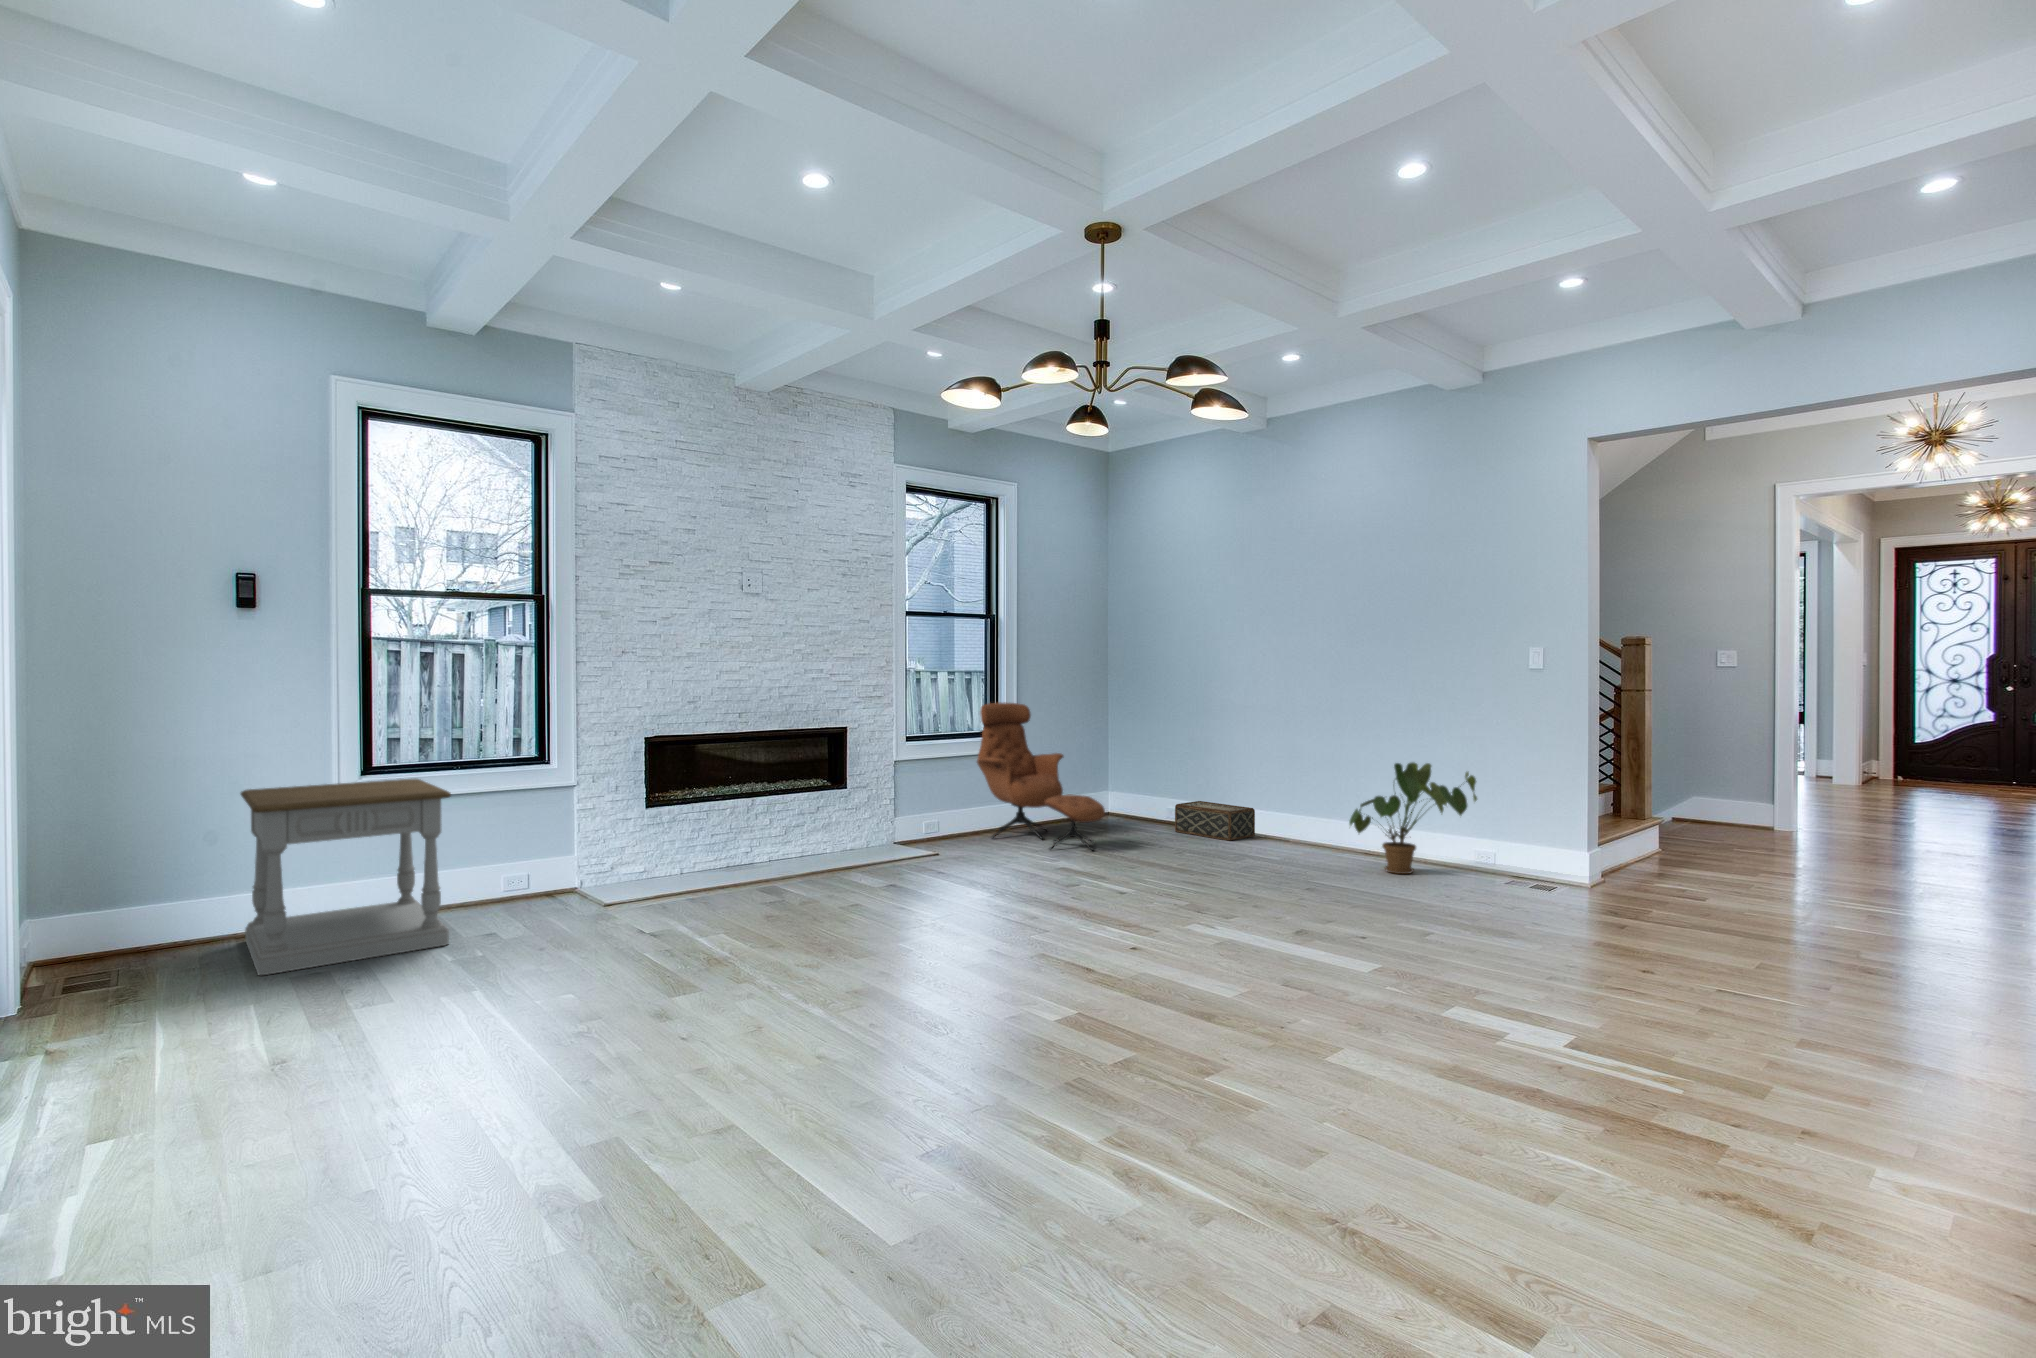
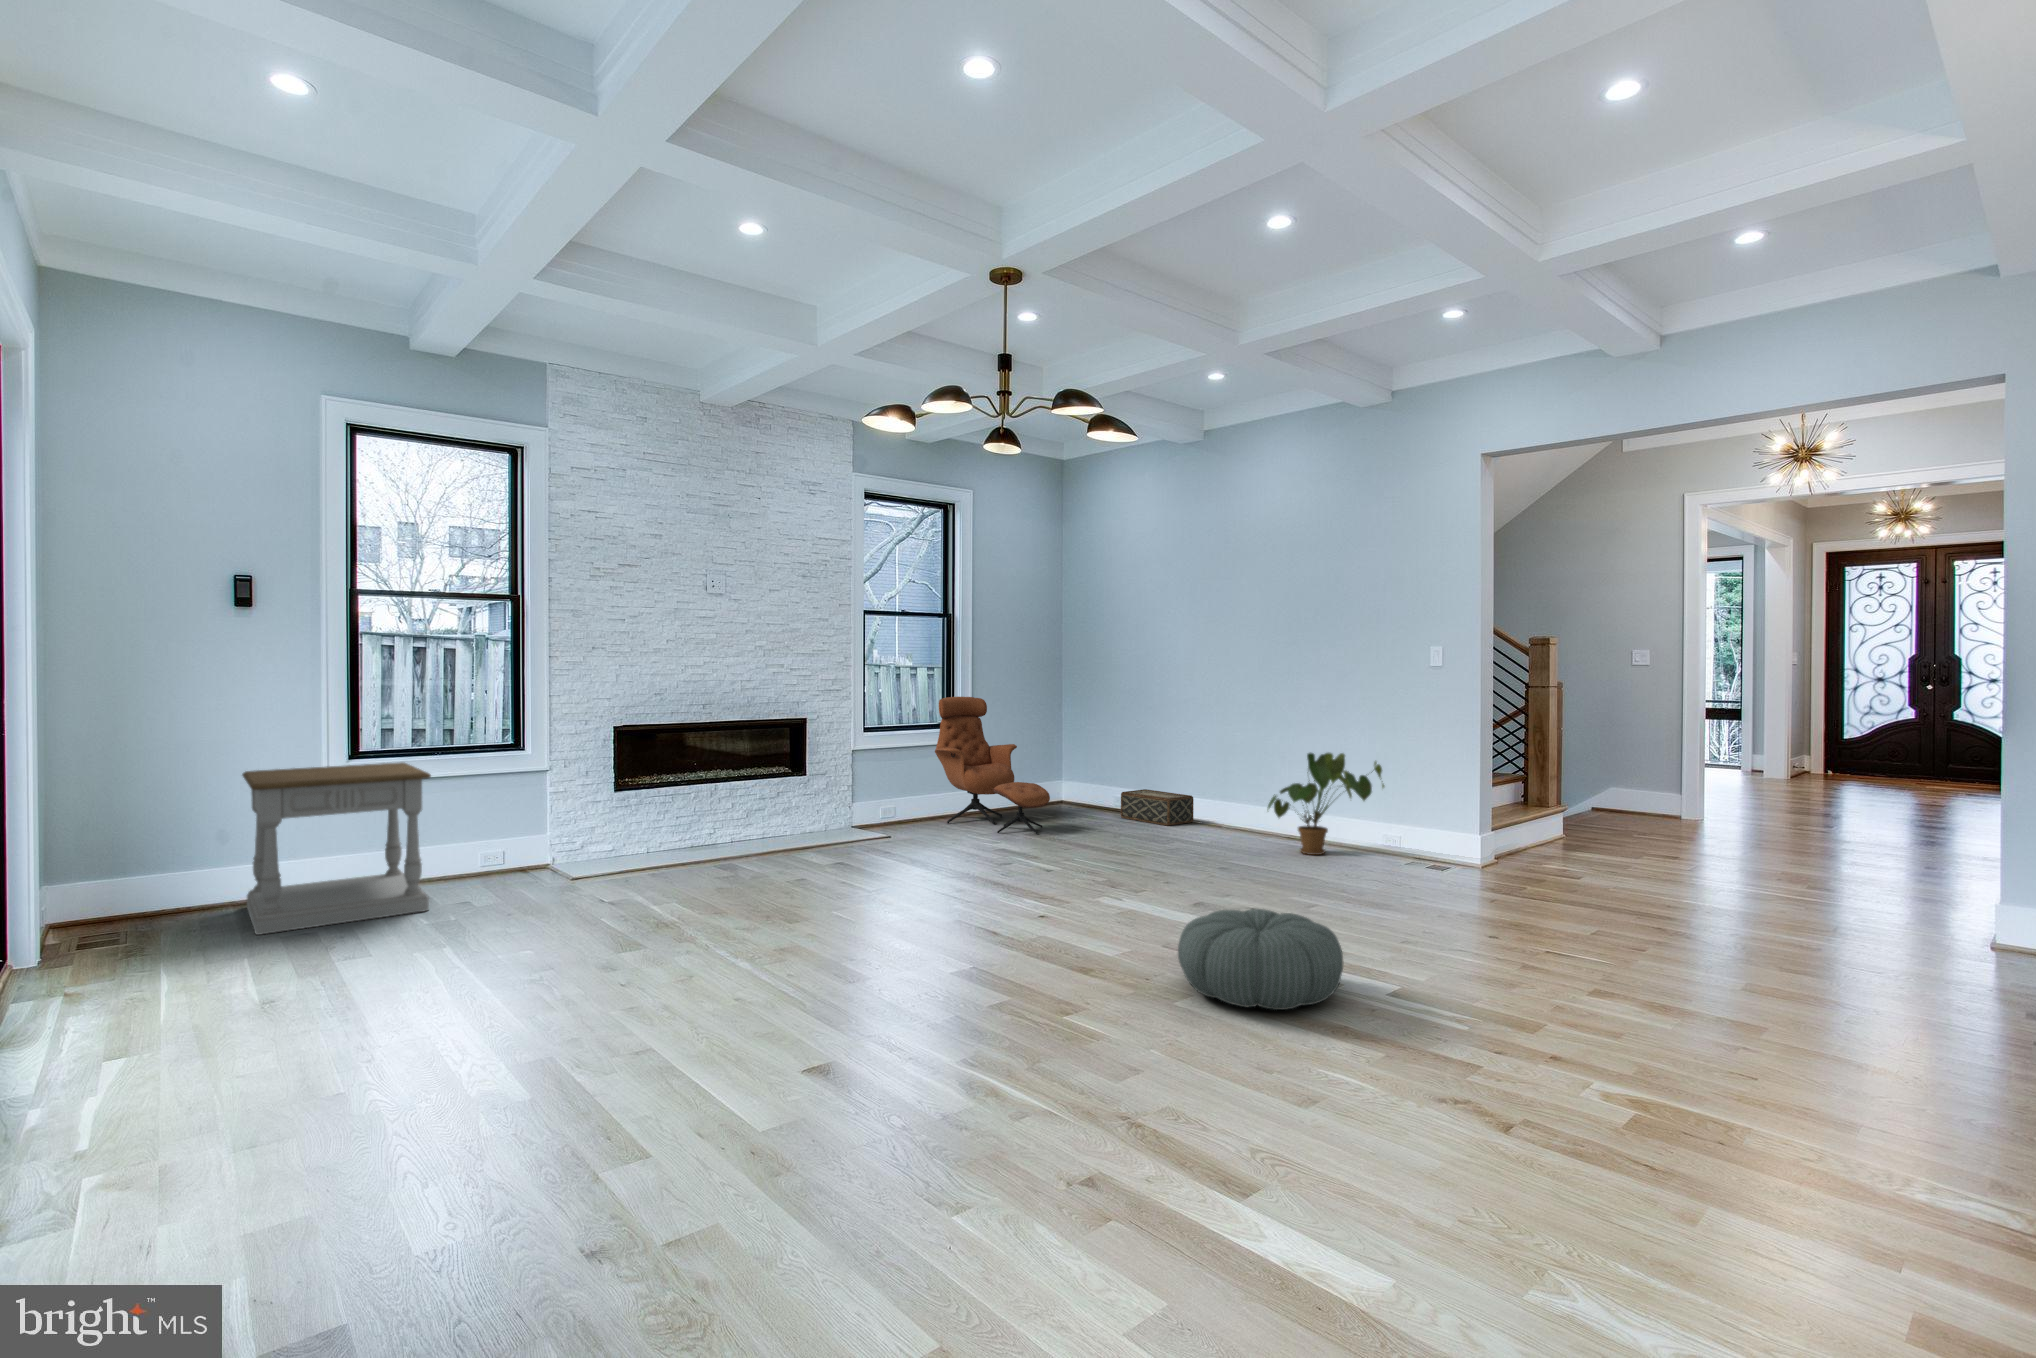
pouf: none [1321,947,1522,1069] -> present [1178,909,1343,1010]

